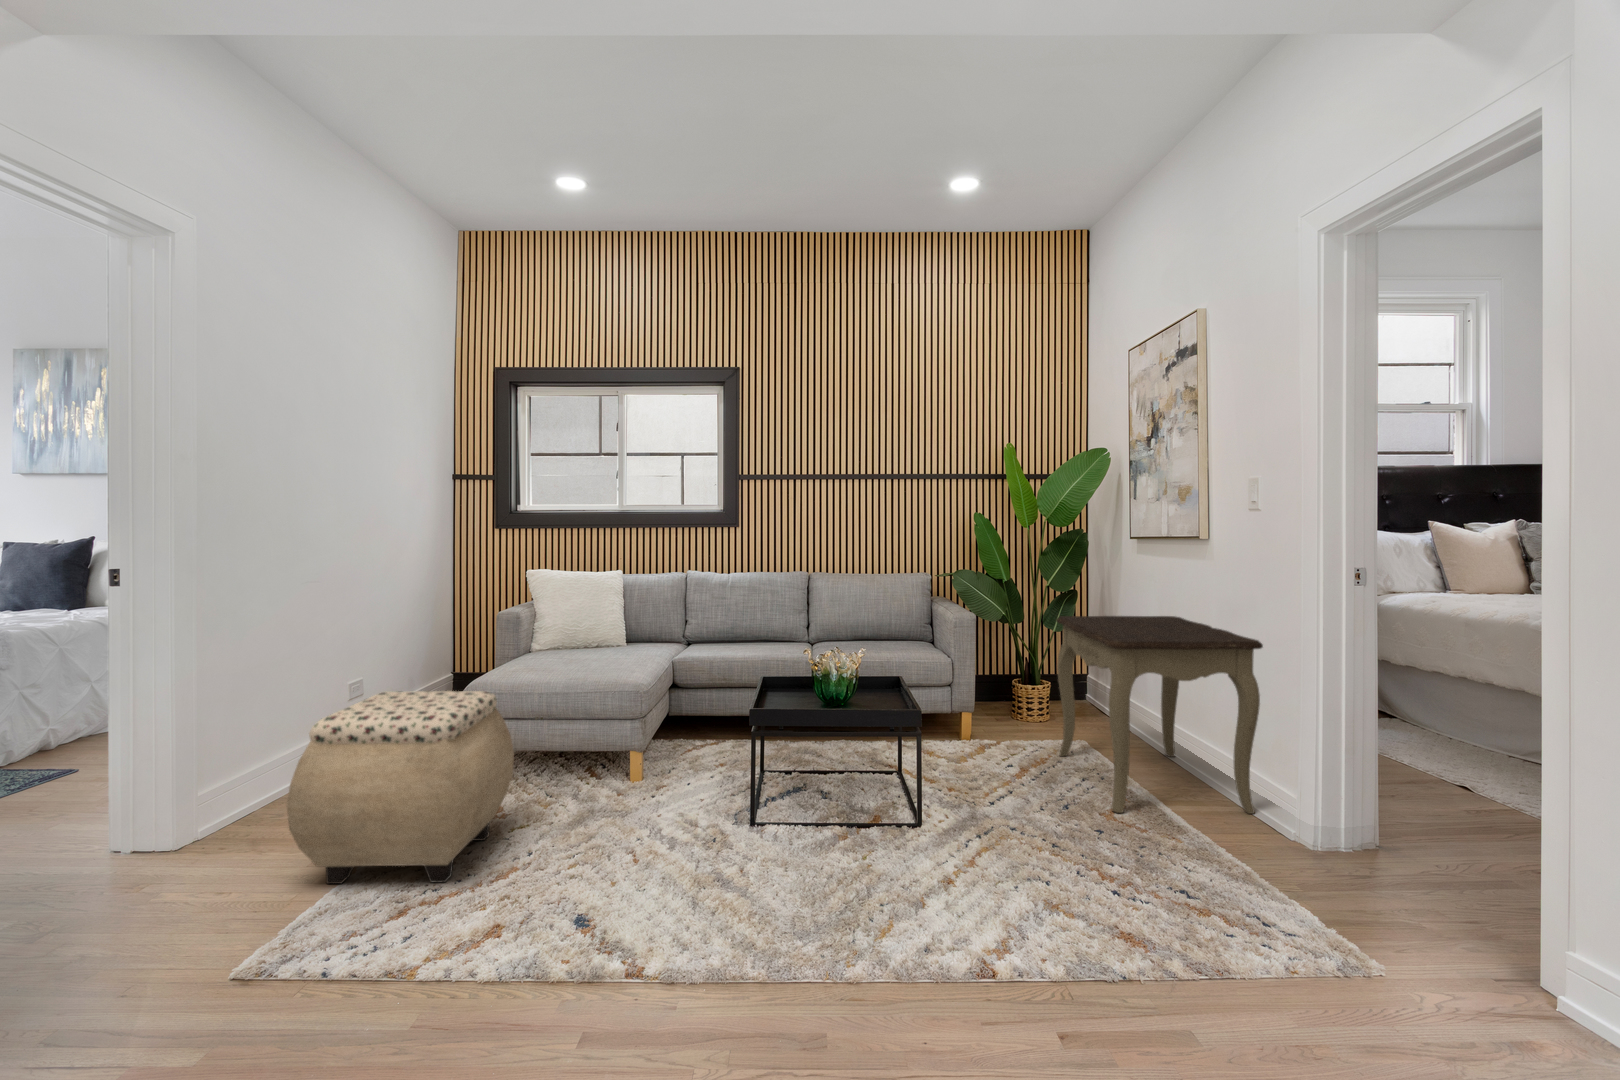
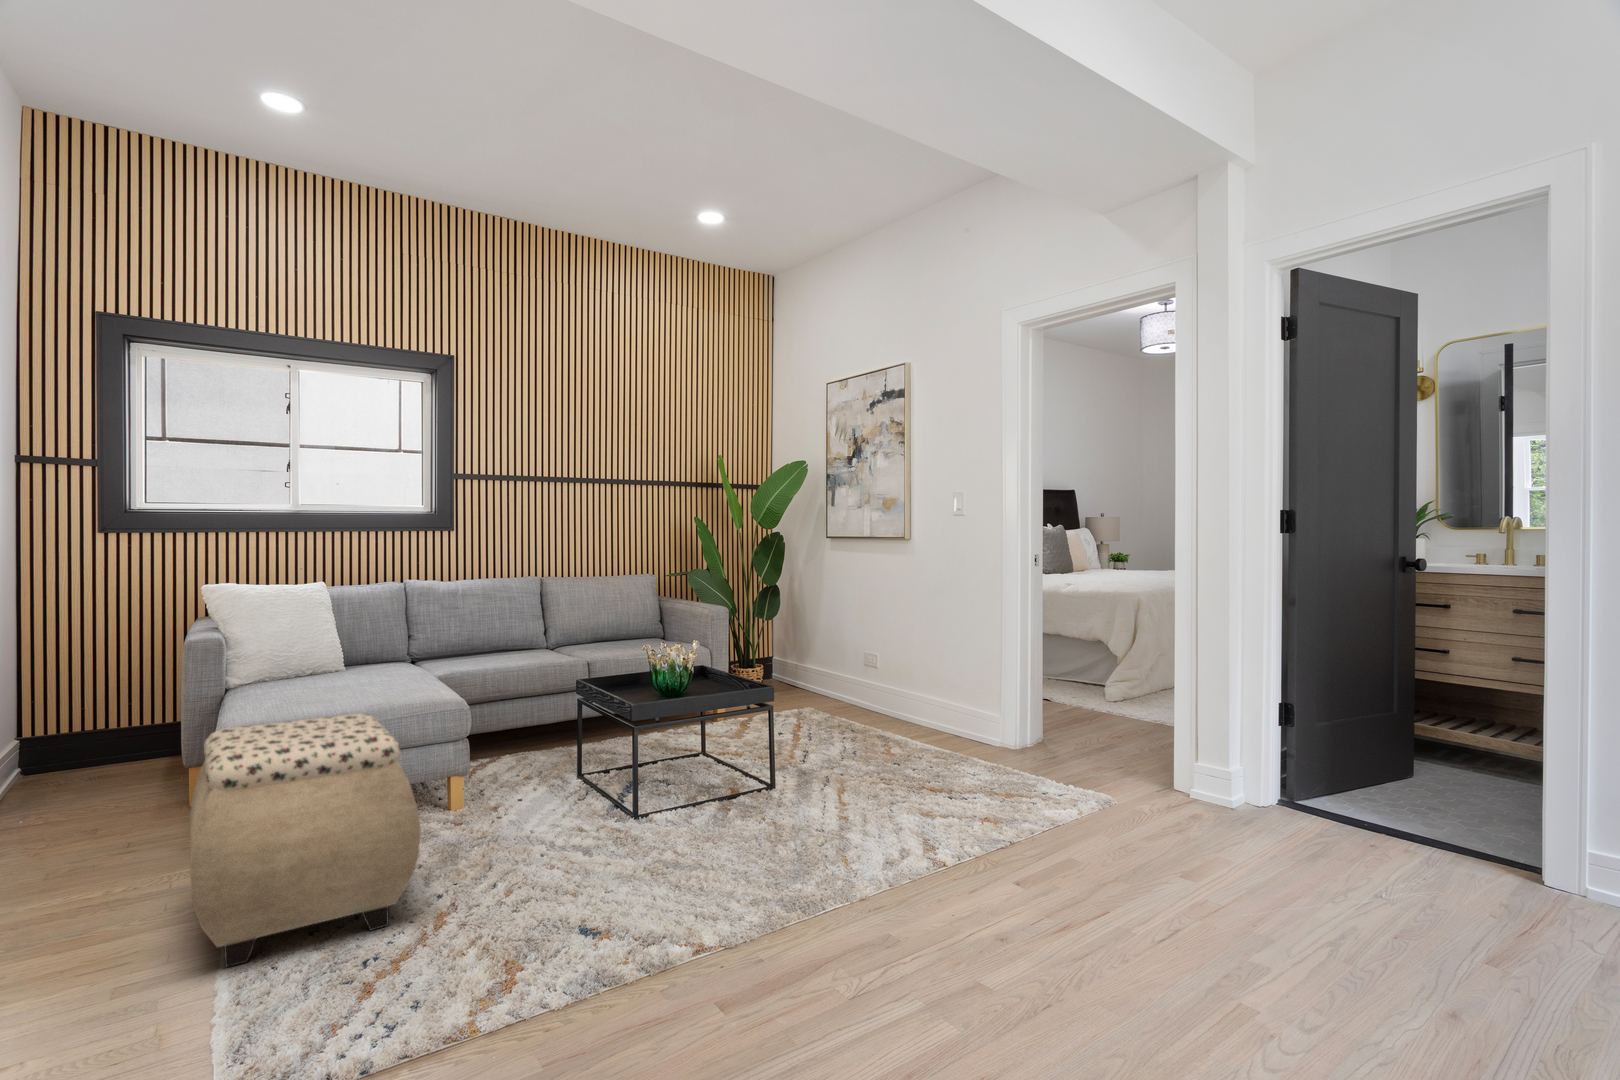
side table: present [1056,616,1263,814] -> none [809,601,977,752]

